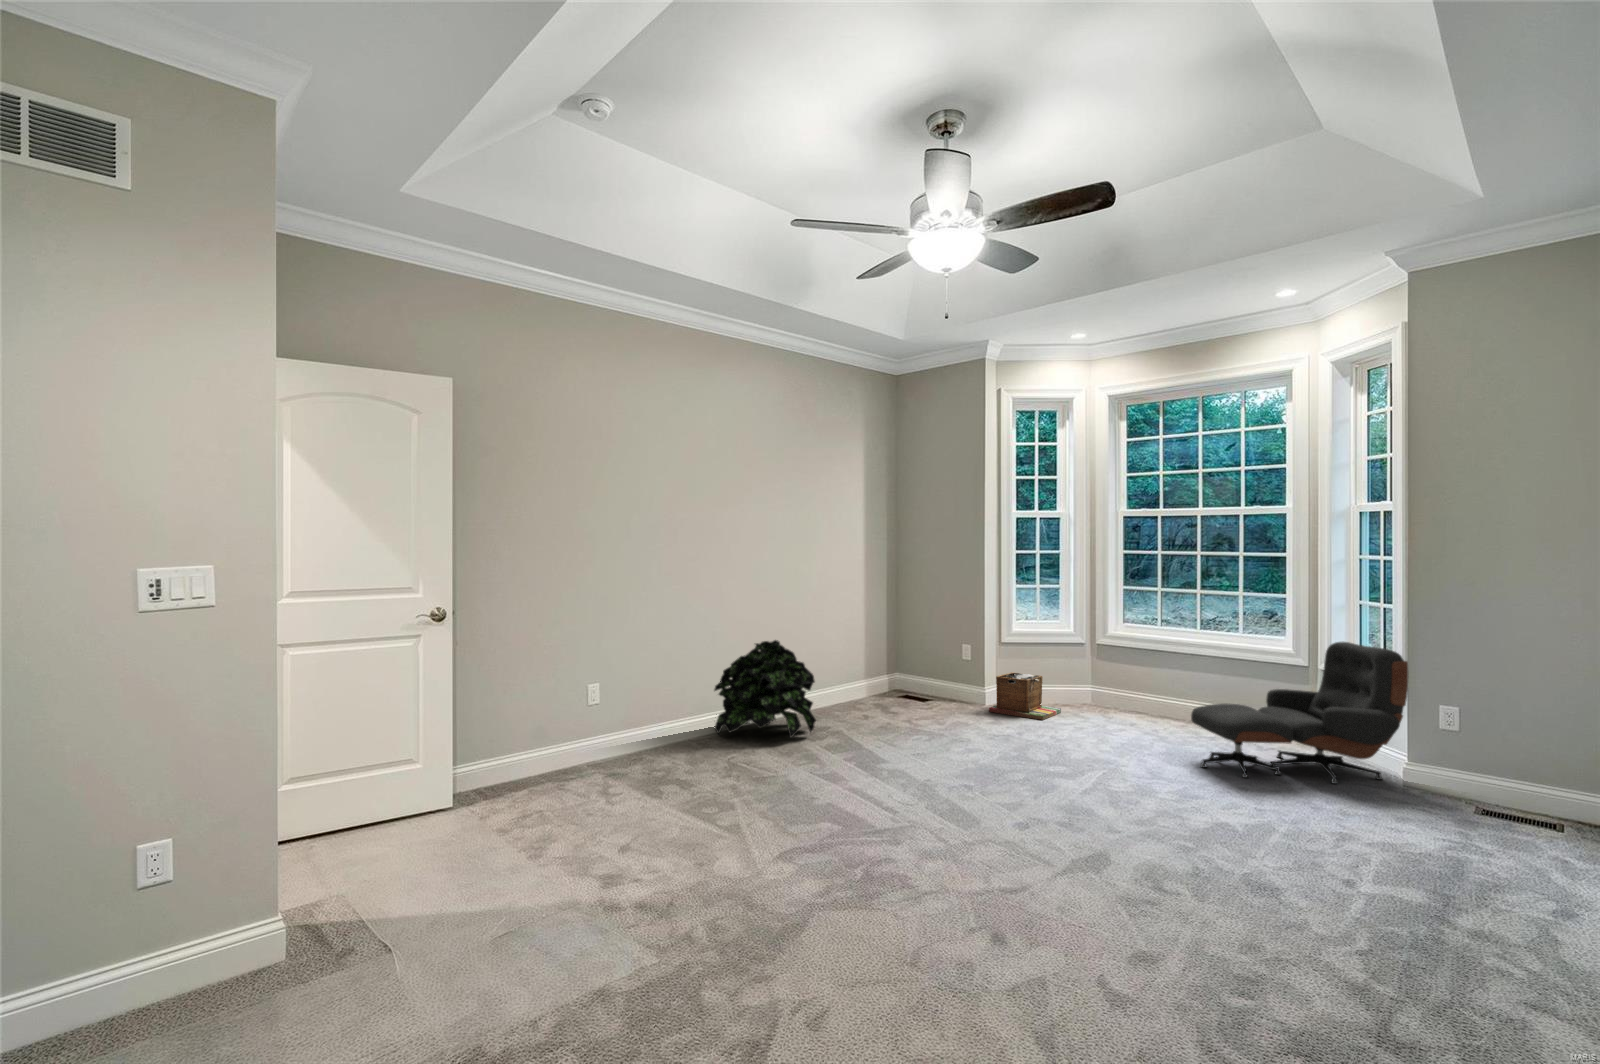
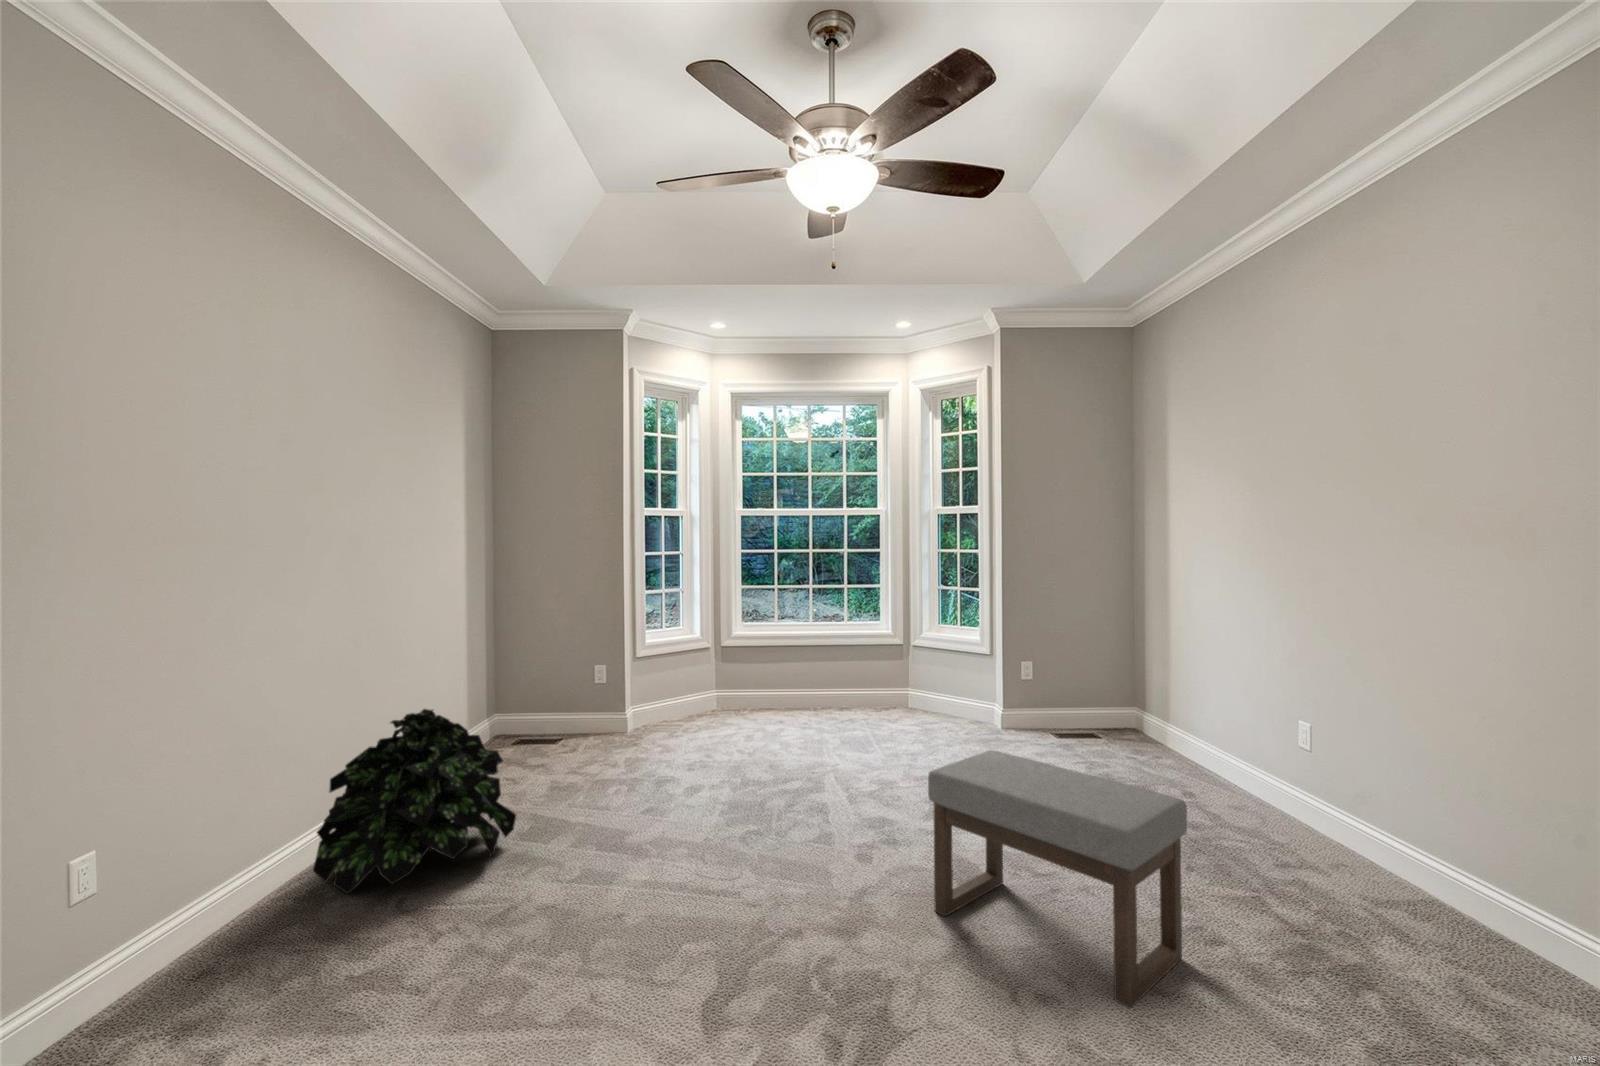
lounge chair: present [1191,642,1408,784] -> none [870,624,1006,753]
laundry basket: present [989,672,1061,720] -> none [644,689,708,740]
ottoman: none [981,722,1129,940] -> present [928,750,1187,1008]

